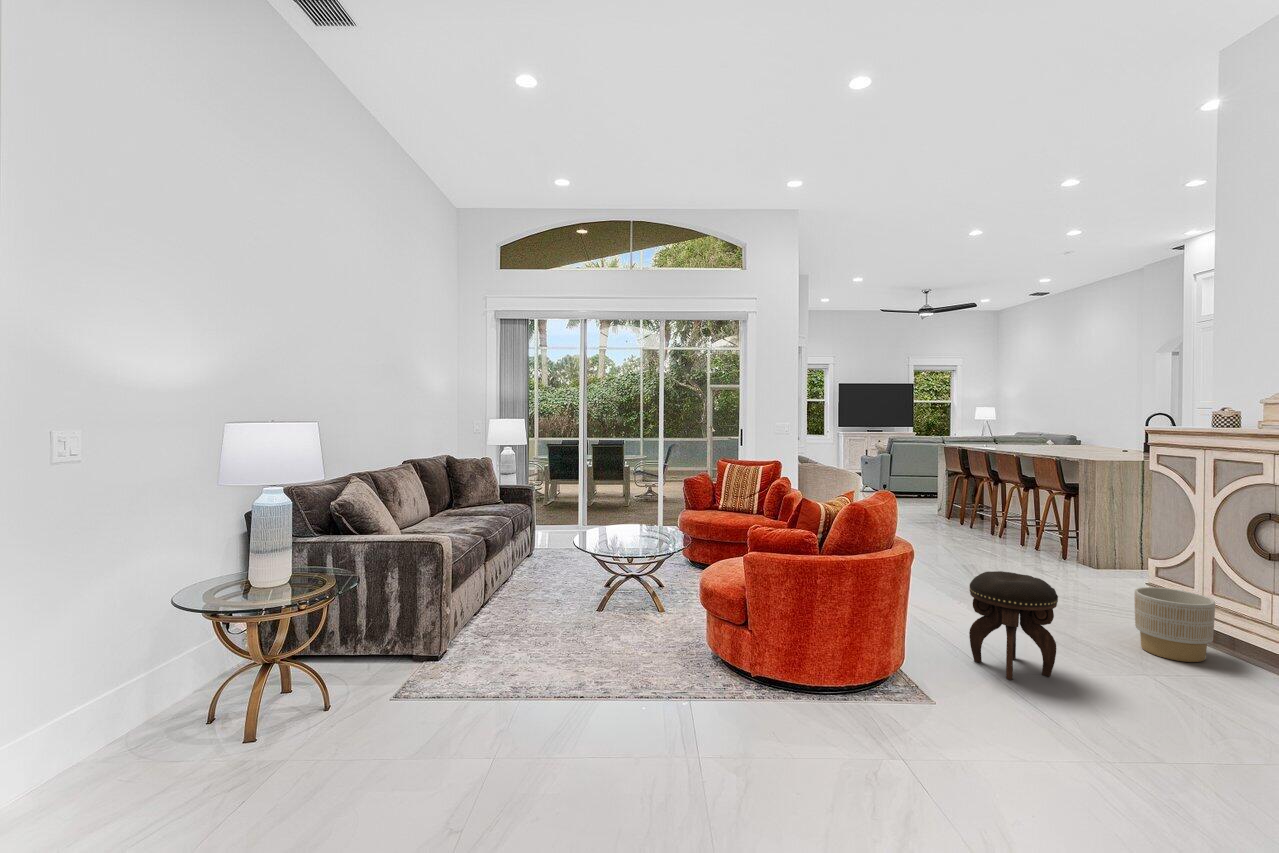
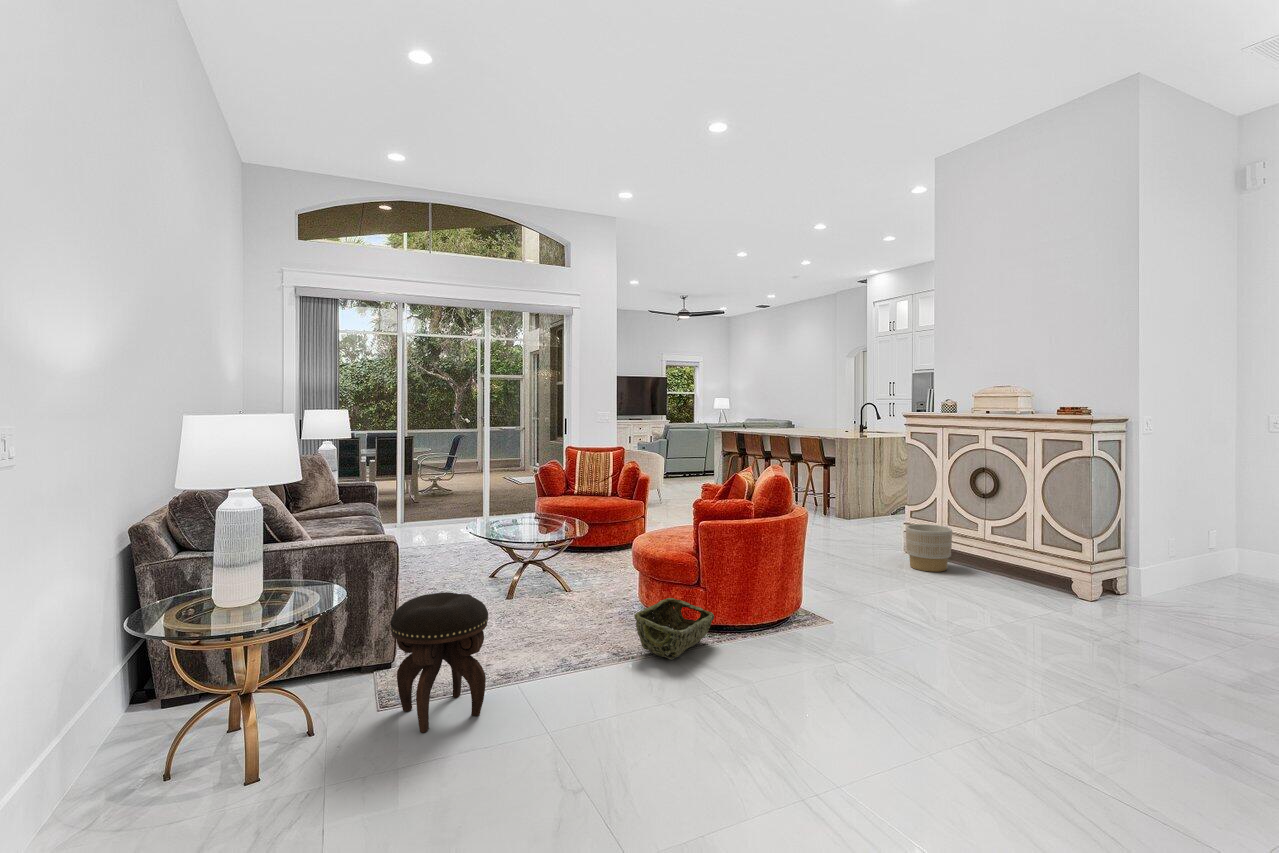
footstool: present [969,571,1058,680] -> present [390,592,488,733]
woven basket: none [652,638,758,711] -> present [634,598,714,660]

